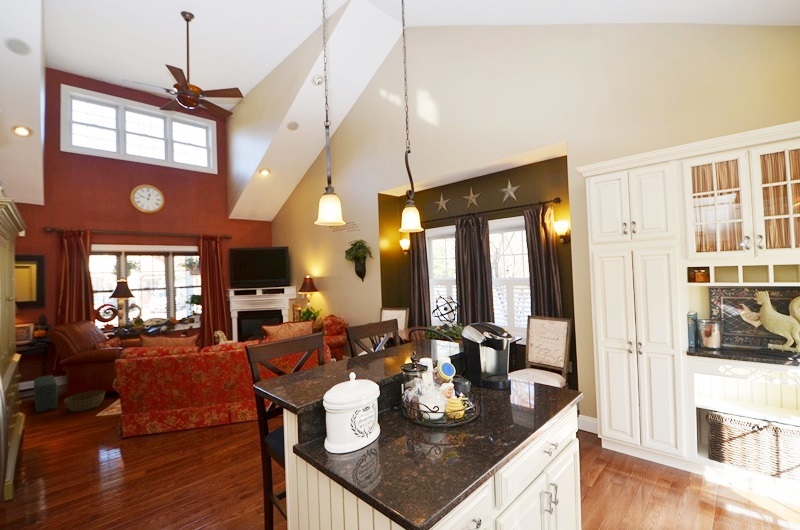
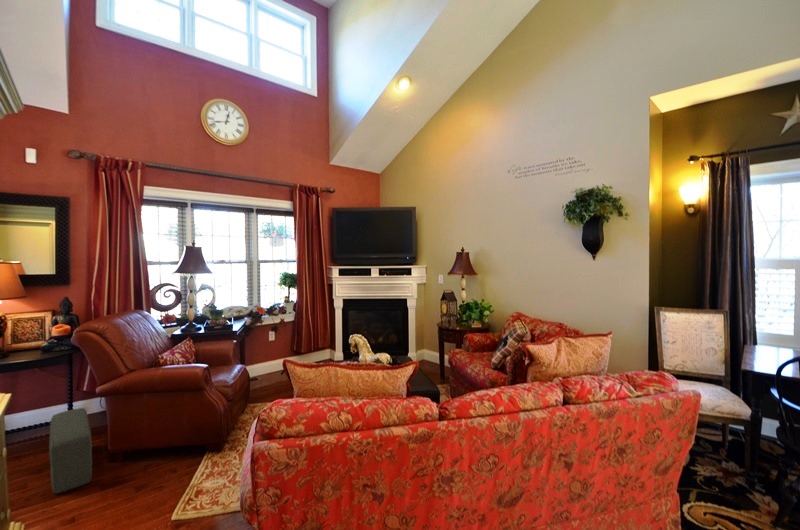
basket: present [64,390,105,412] -> none [105,445,180,499]

